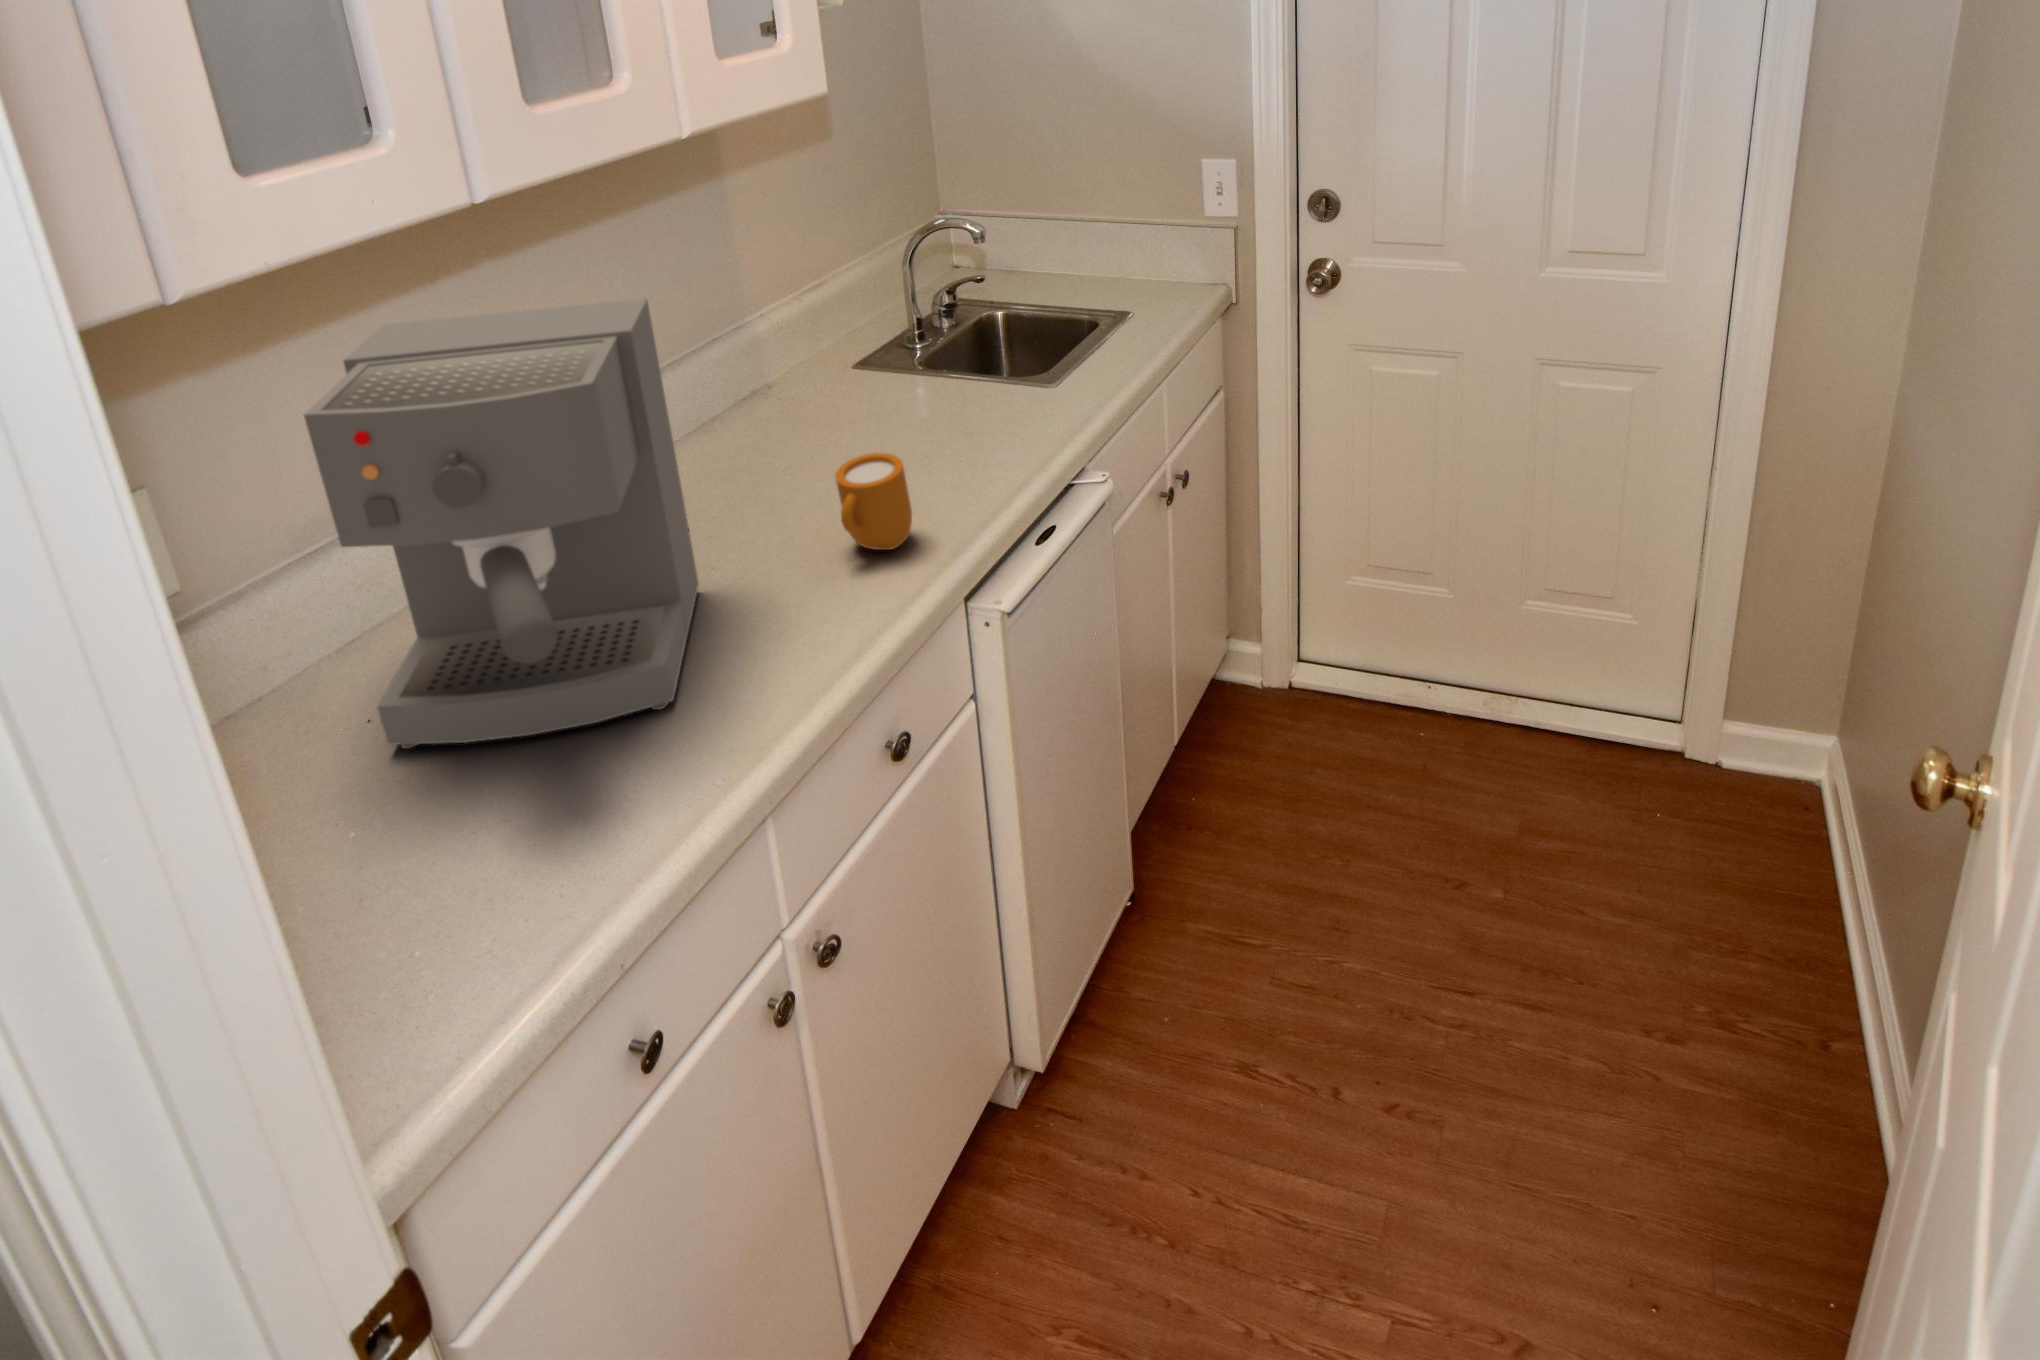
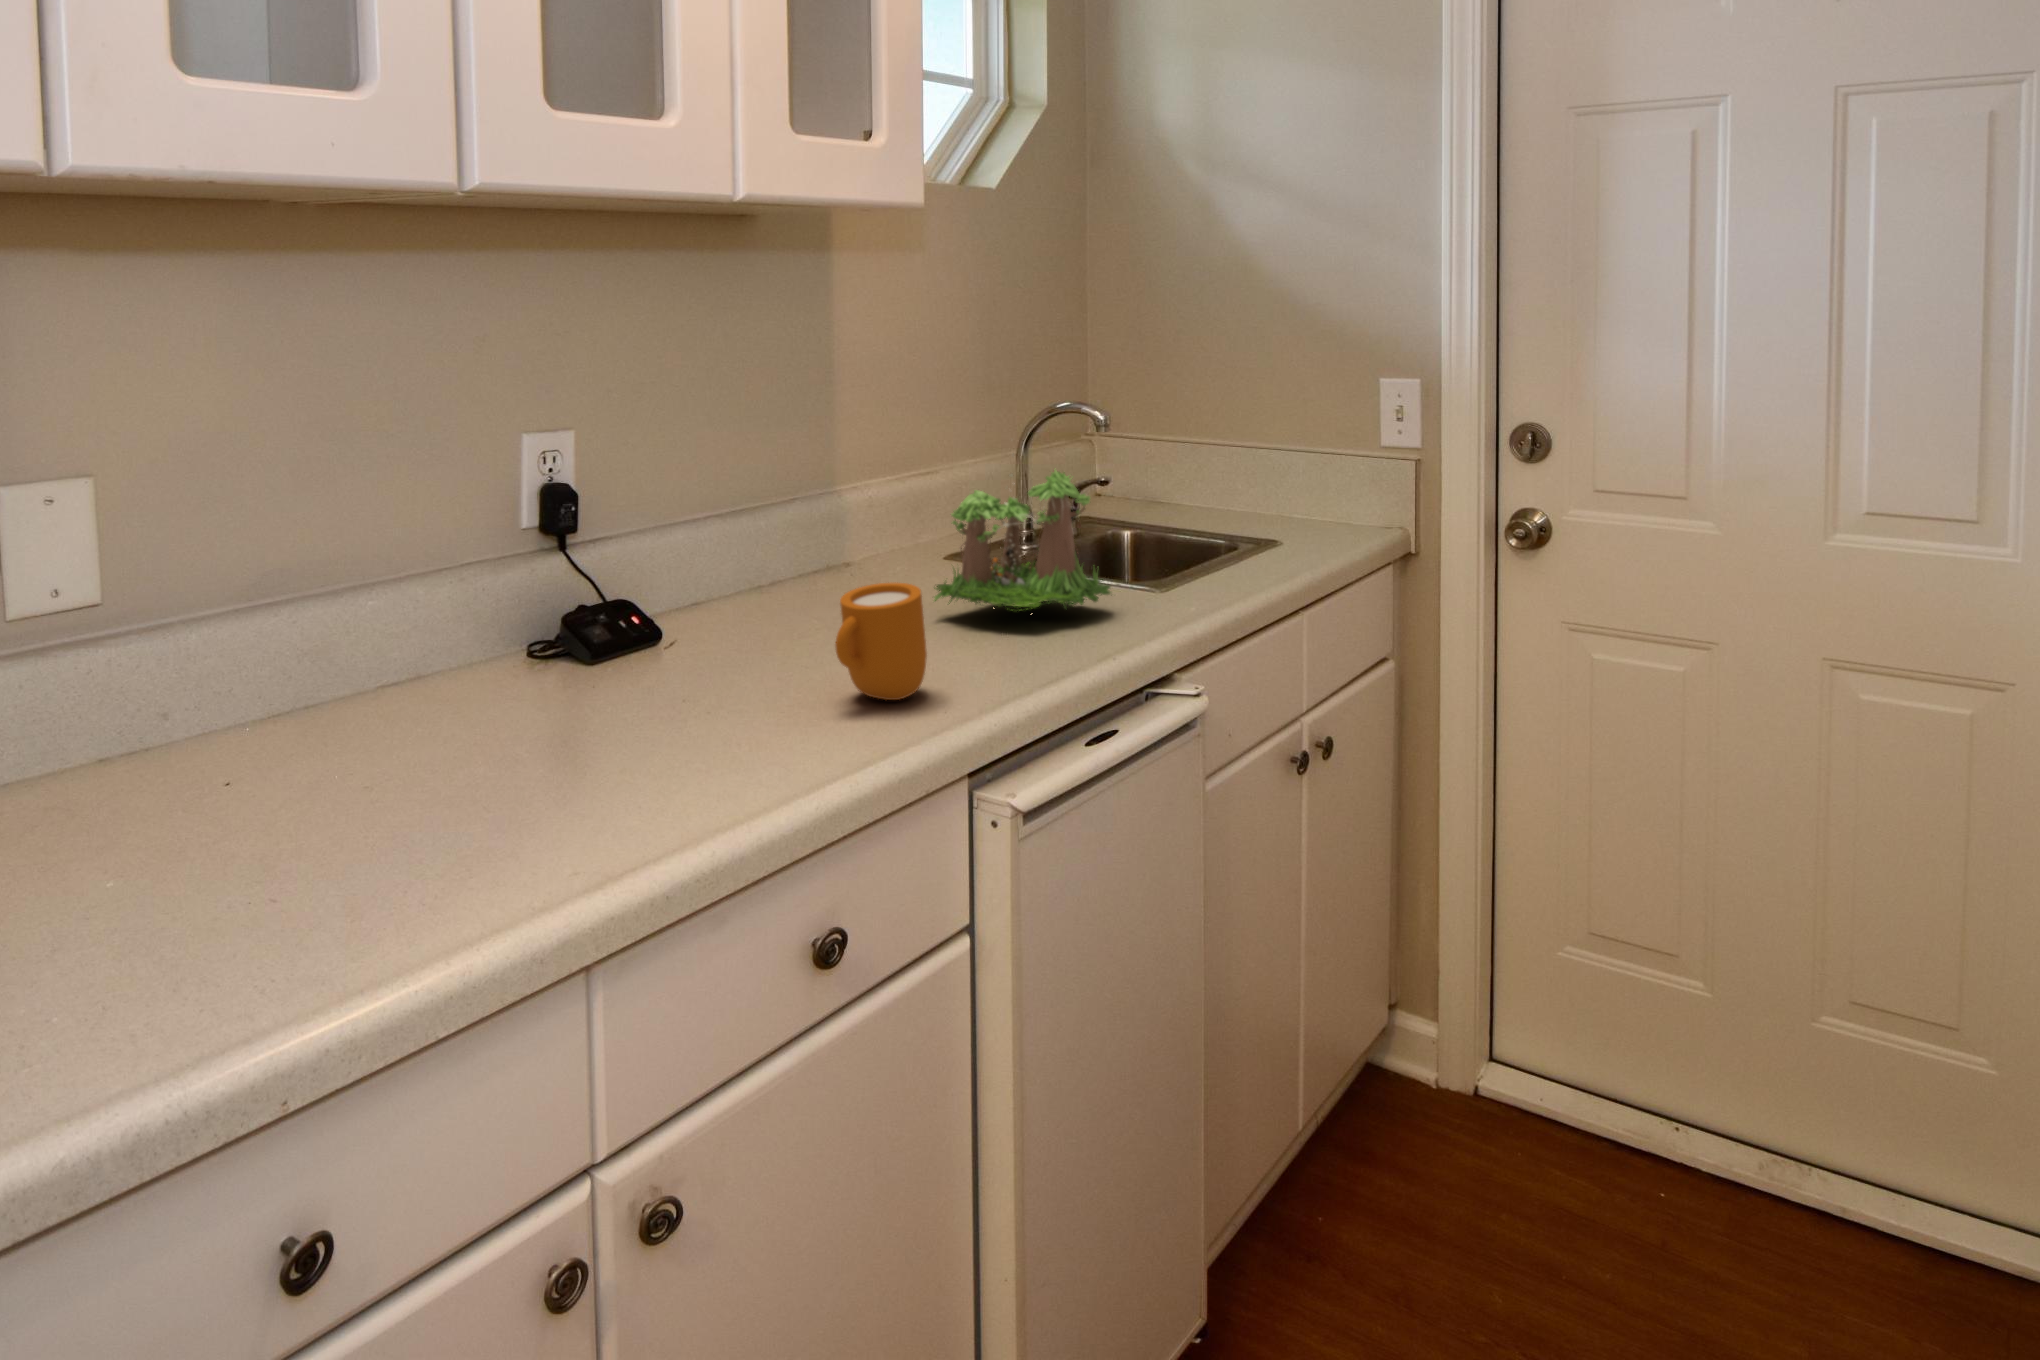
plant: none [877,264,1032,437] -> present [934,470,1111,608]
coffee maker: present [304,299,699,748] -> none [248,349,665,803]

